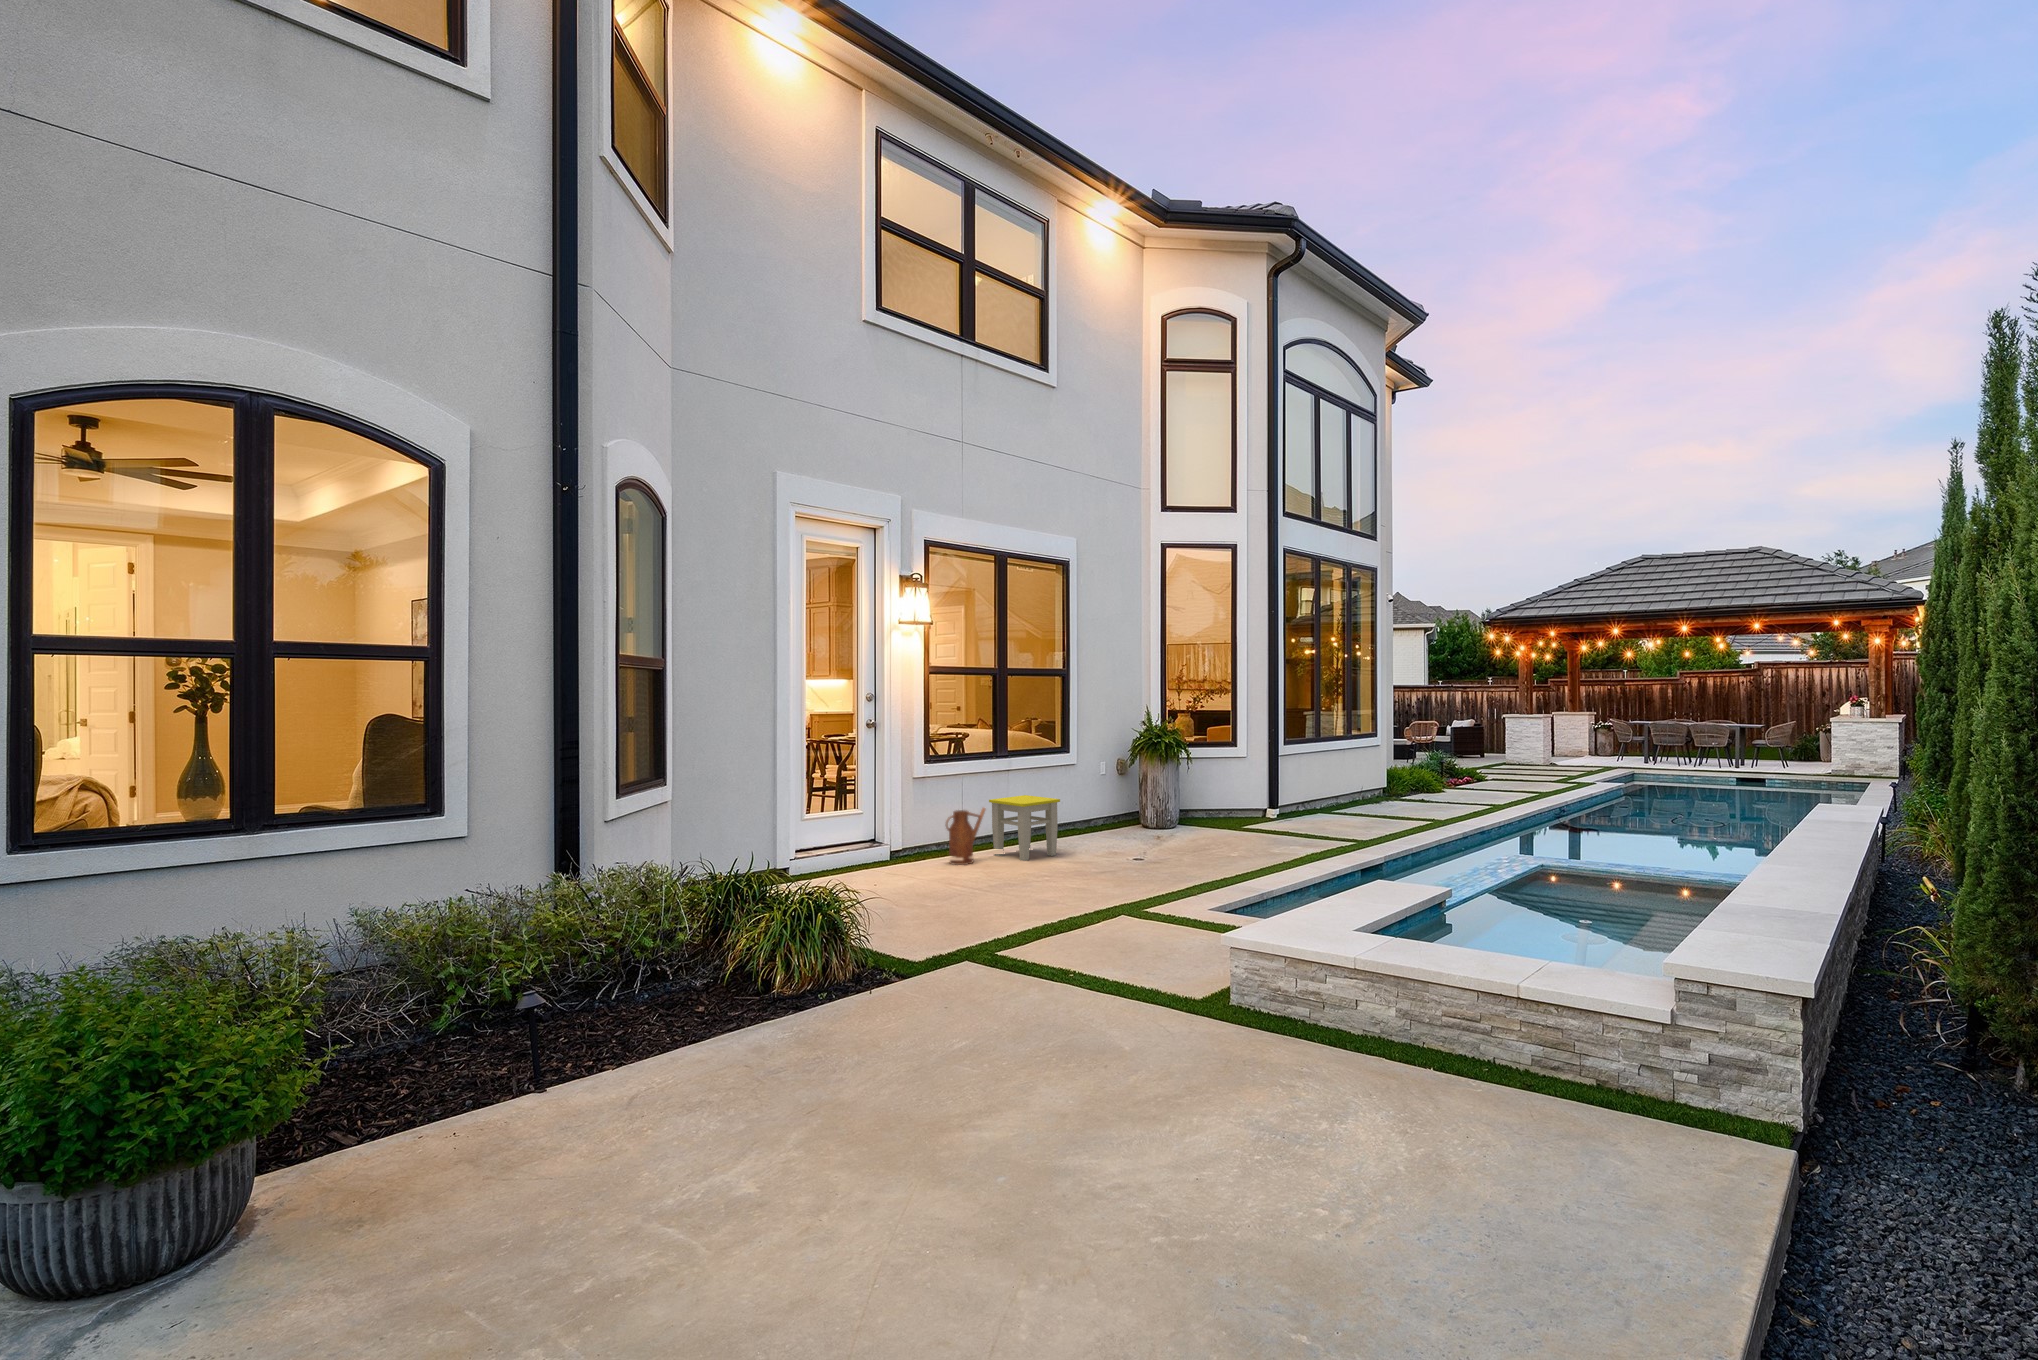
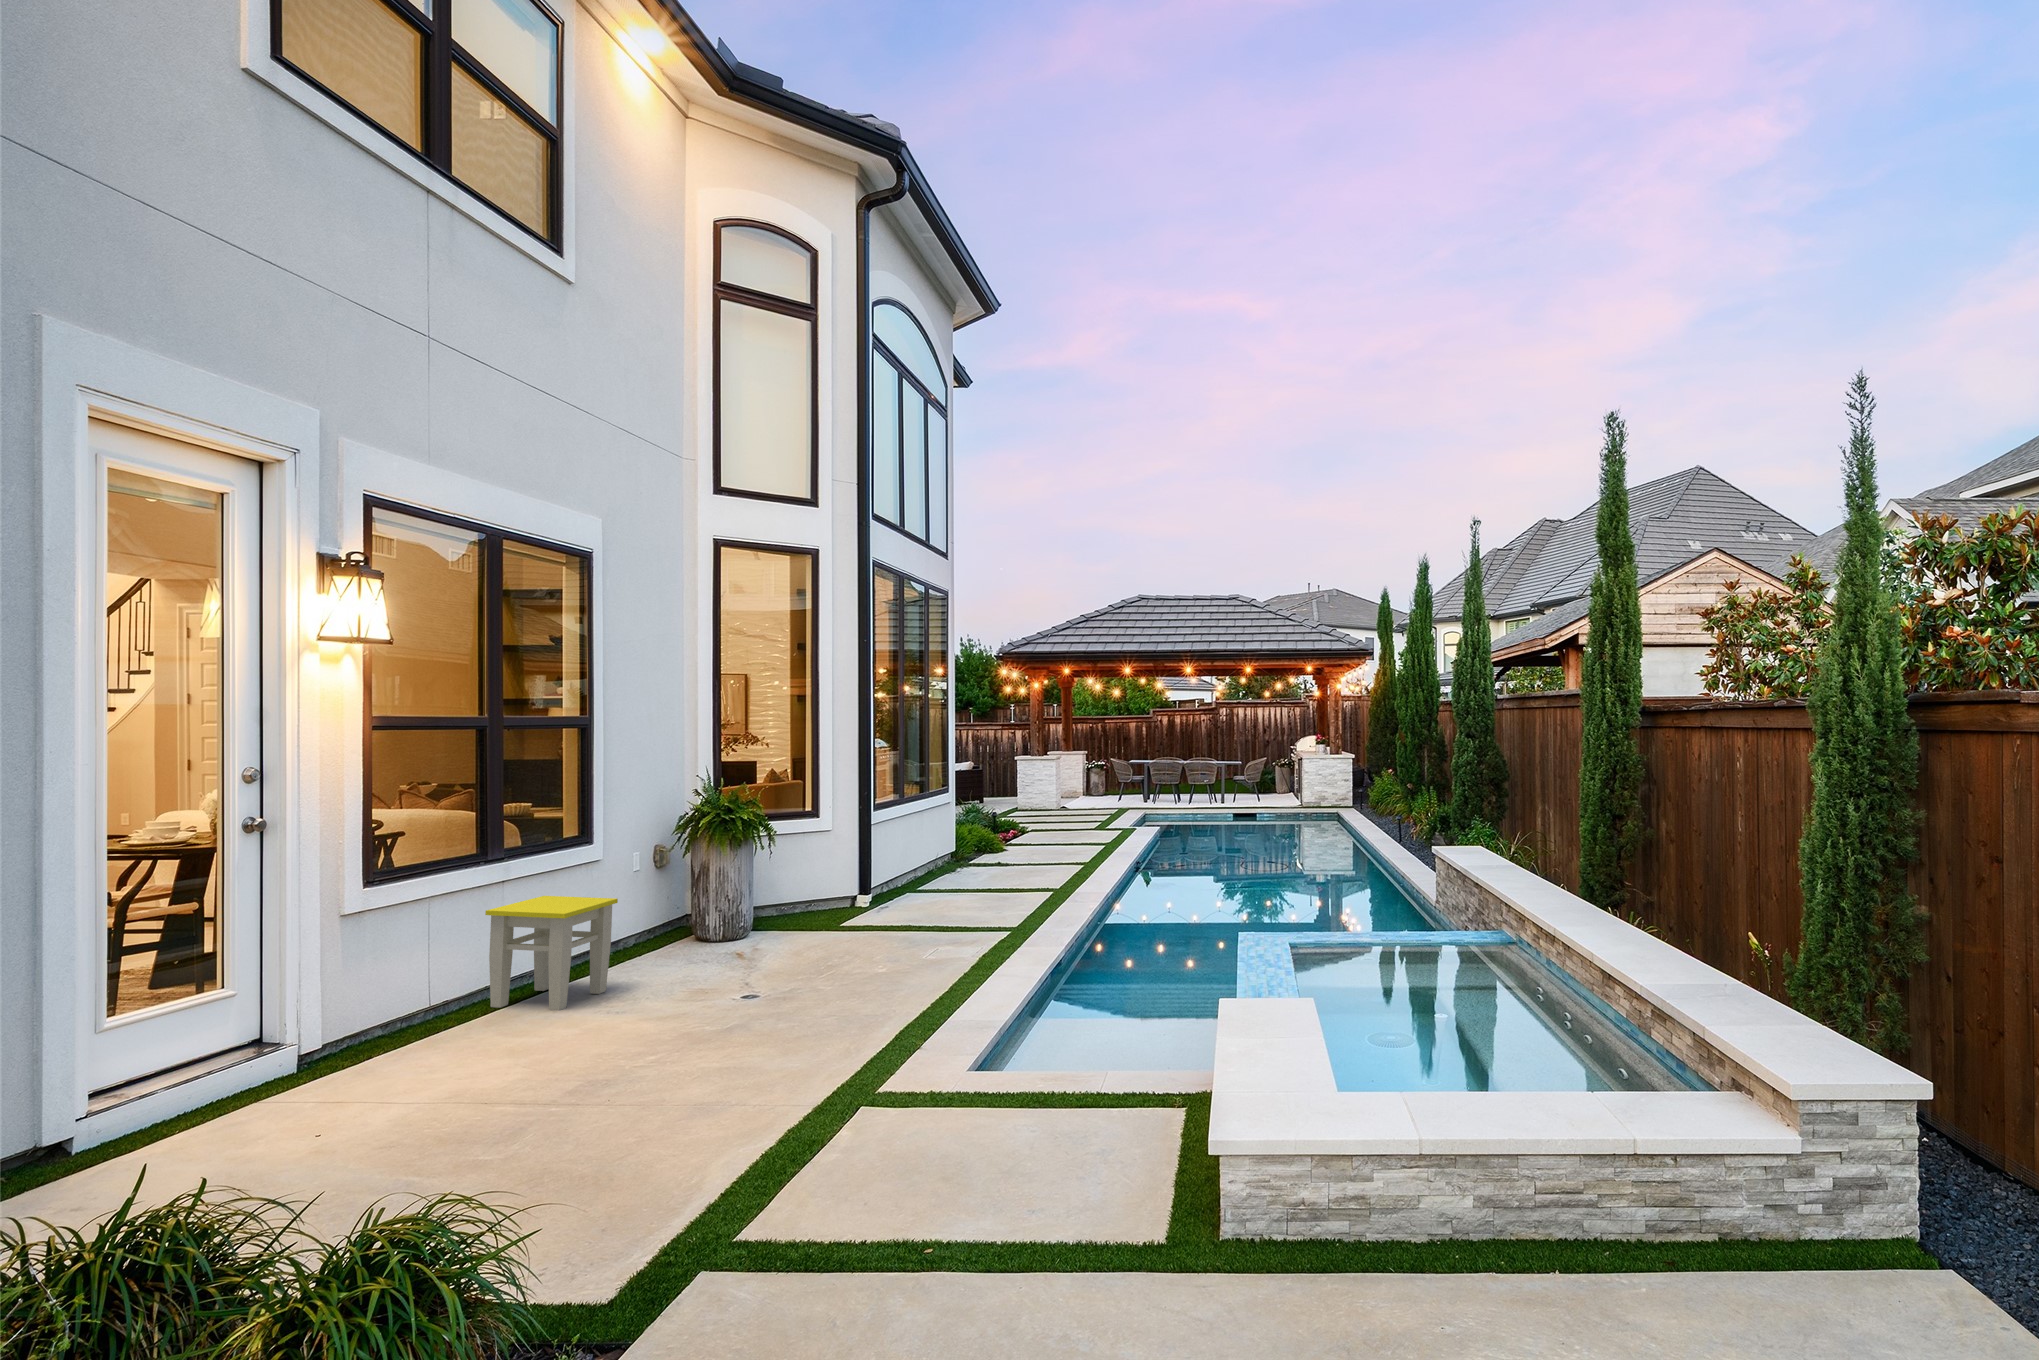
watering can: present [946,808,985,865] -> none [411,926,487,1038]

